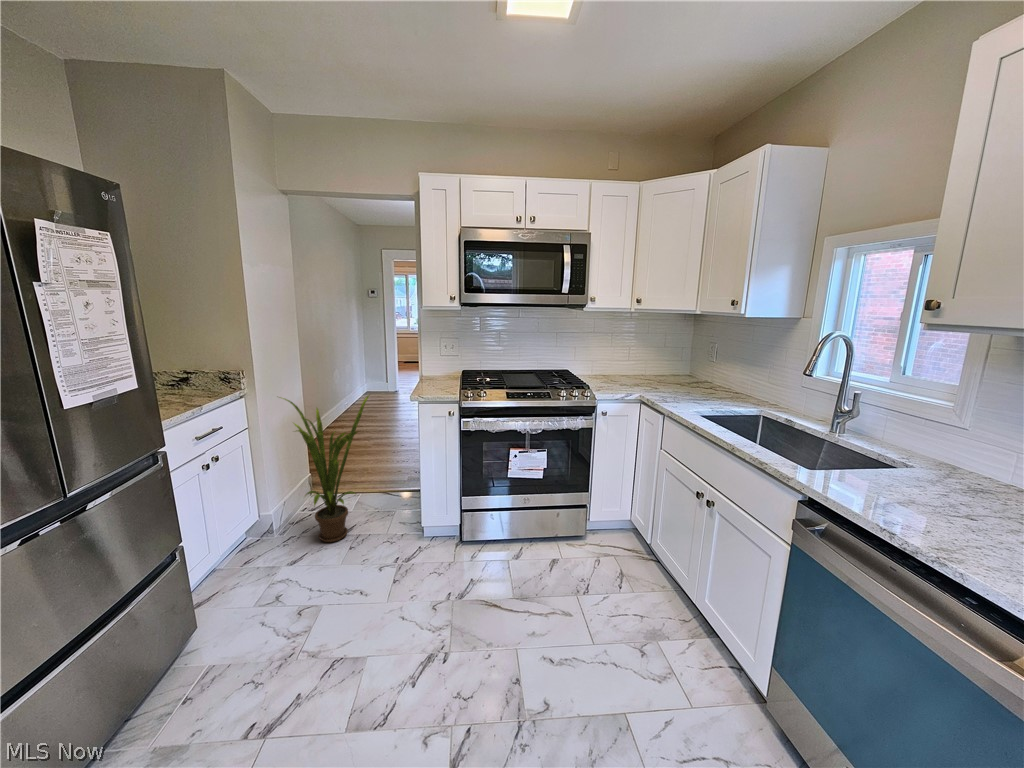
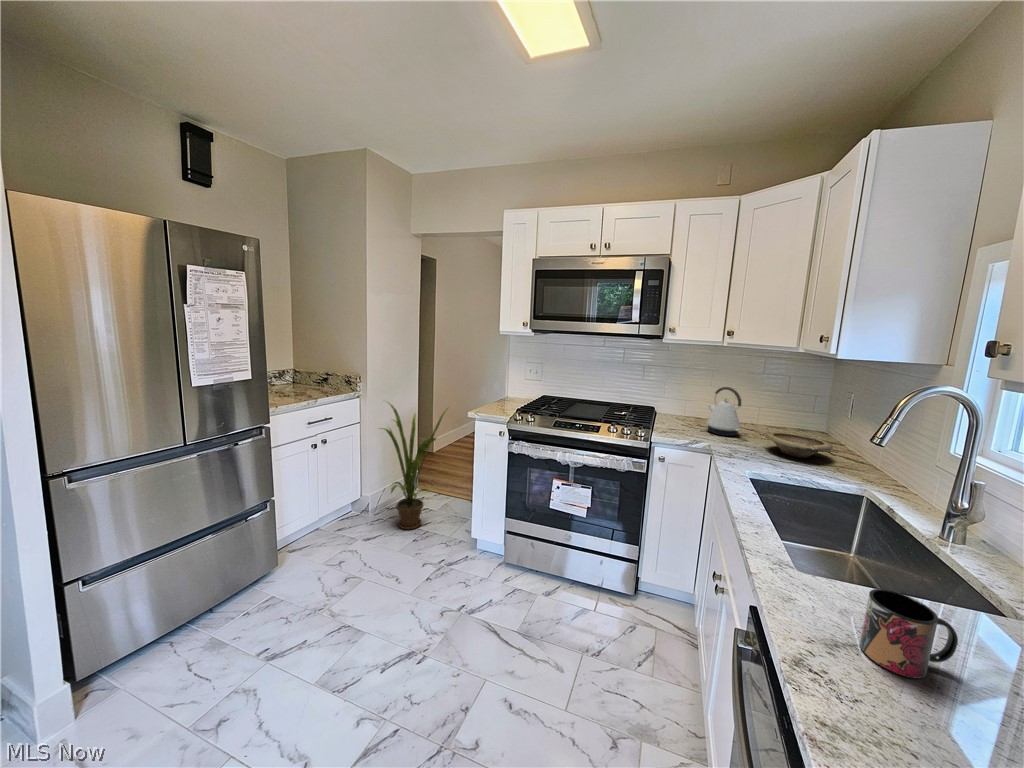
kettle: none [624,347,654,388] -> present [707,387,741,436]
bowl: none [677,380,723,397] -> present [765,432,832,458]
mug: none [864,467,912,513] -> present [860,589,958,679]

